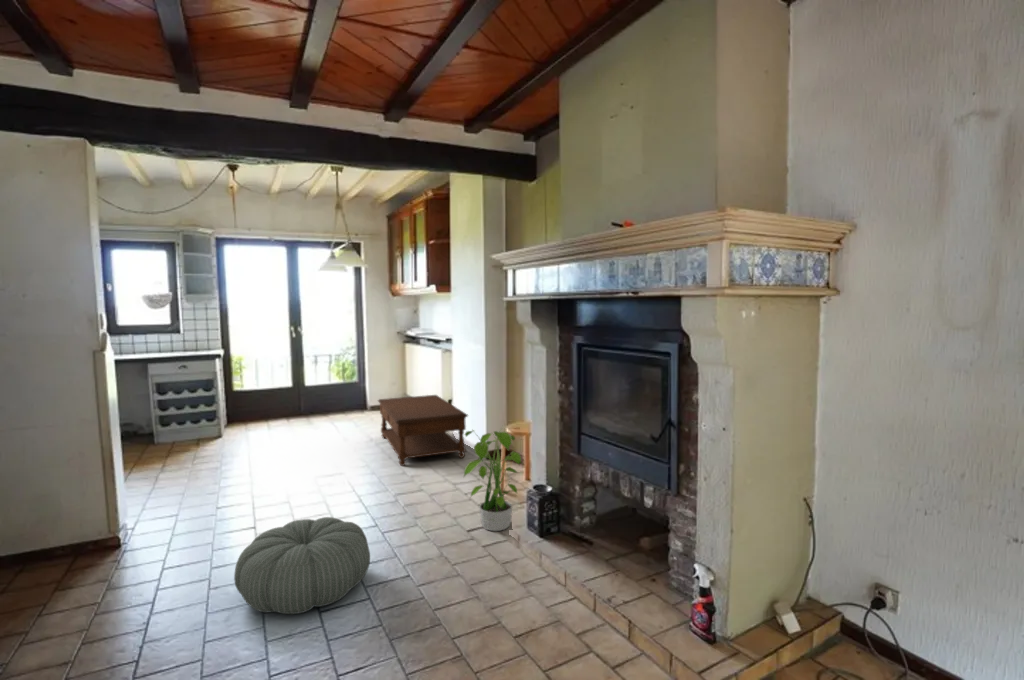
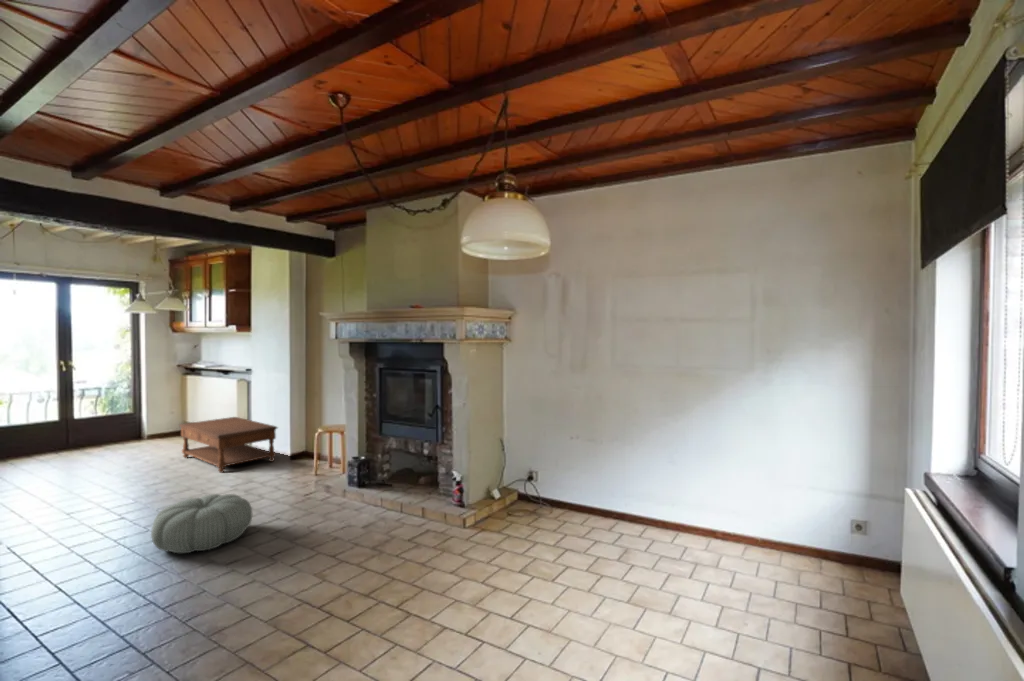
potted plant: present [464,430,521,531] -> none [299,424,344,494]

